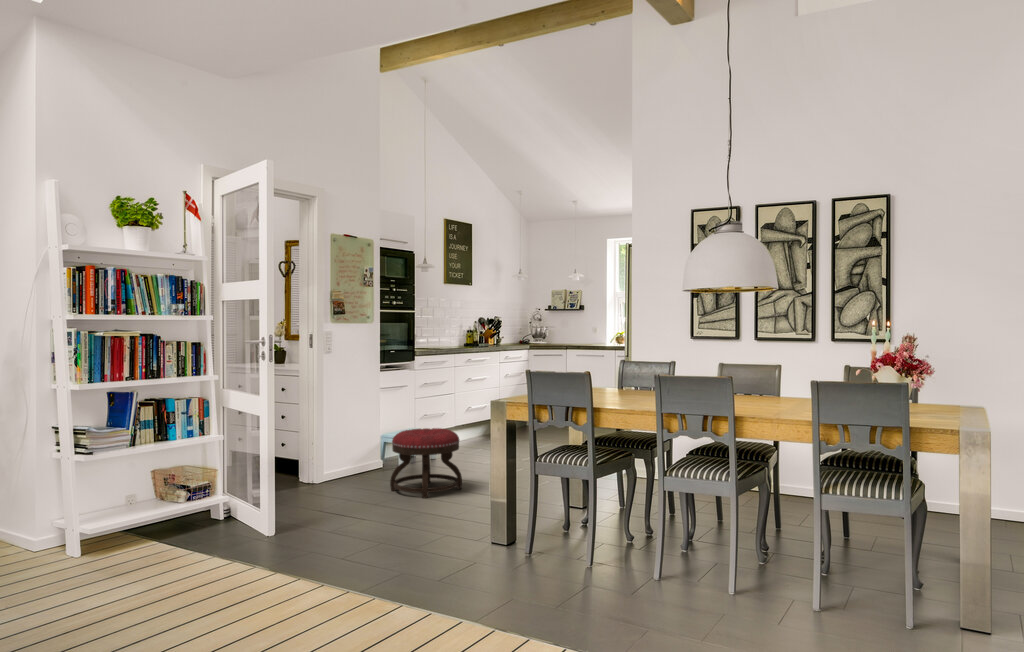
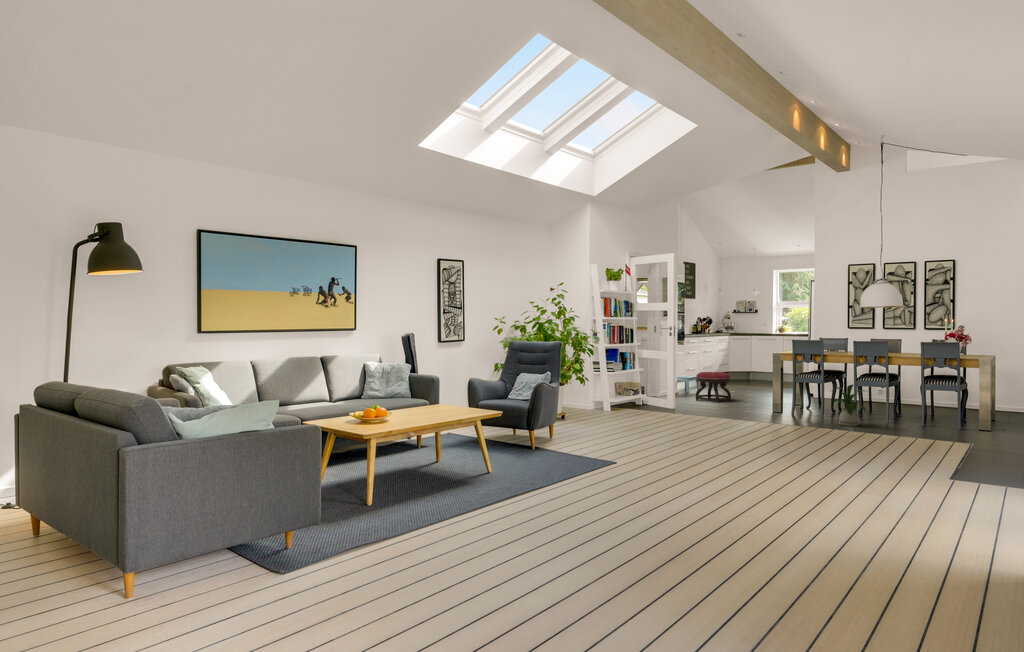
house plant: none [590,503,690,616] -> present [833,385,866,426]

